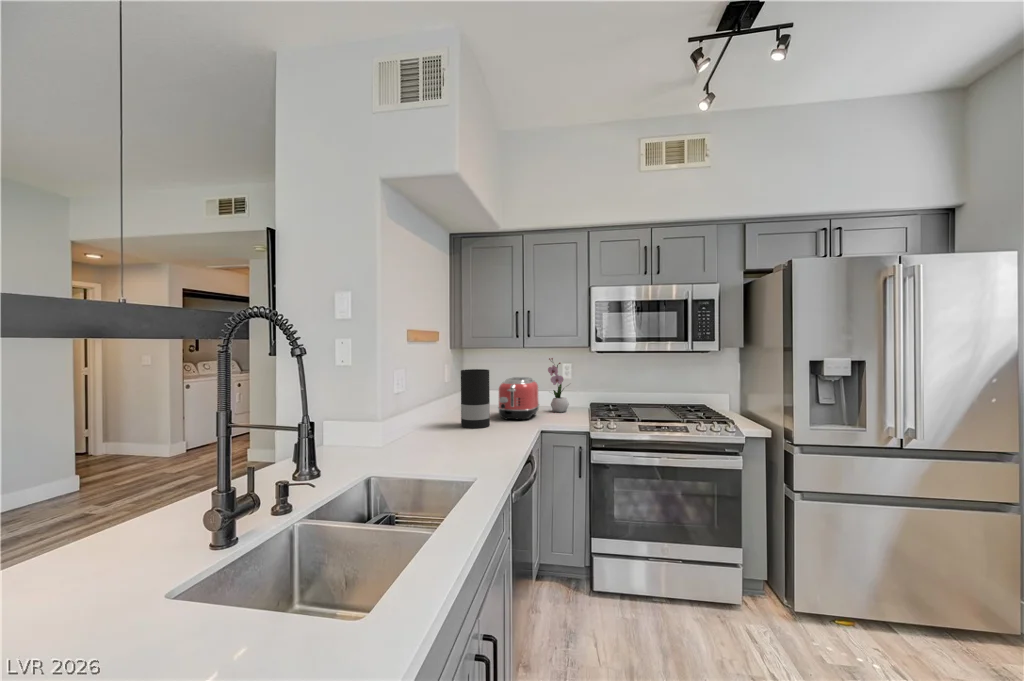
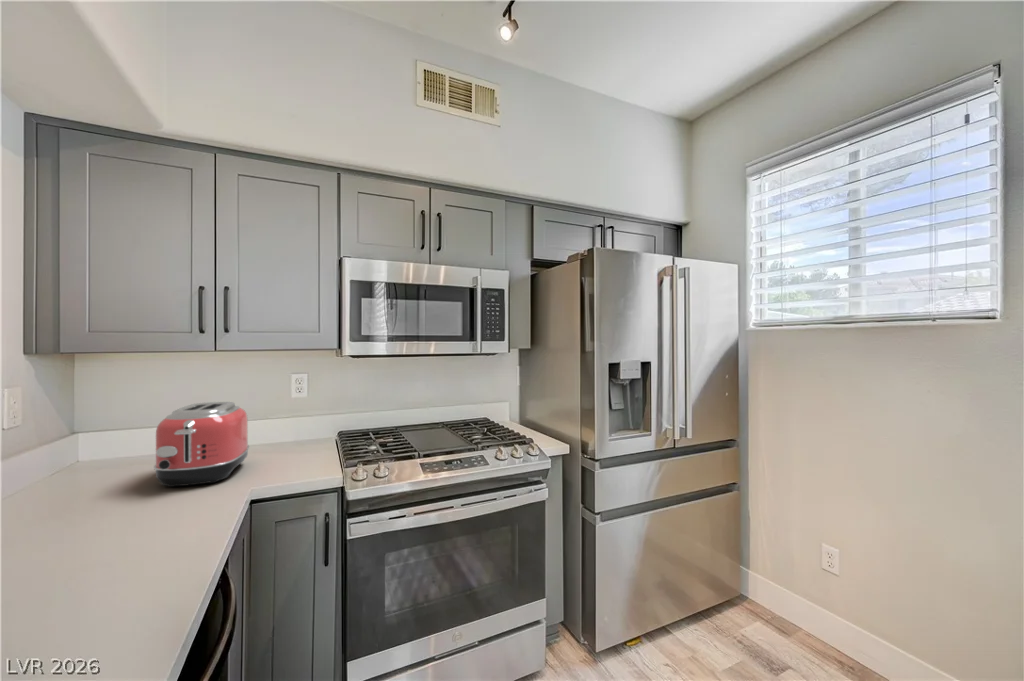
flower arrangement: present [548,358,569,412] -> none [267,366,308,452]
vase: present [461,369,490,428] -> none [33,397,124,536]

